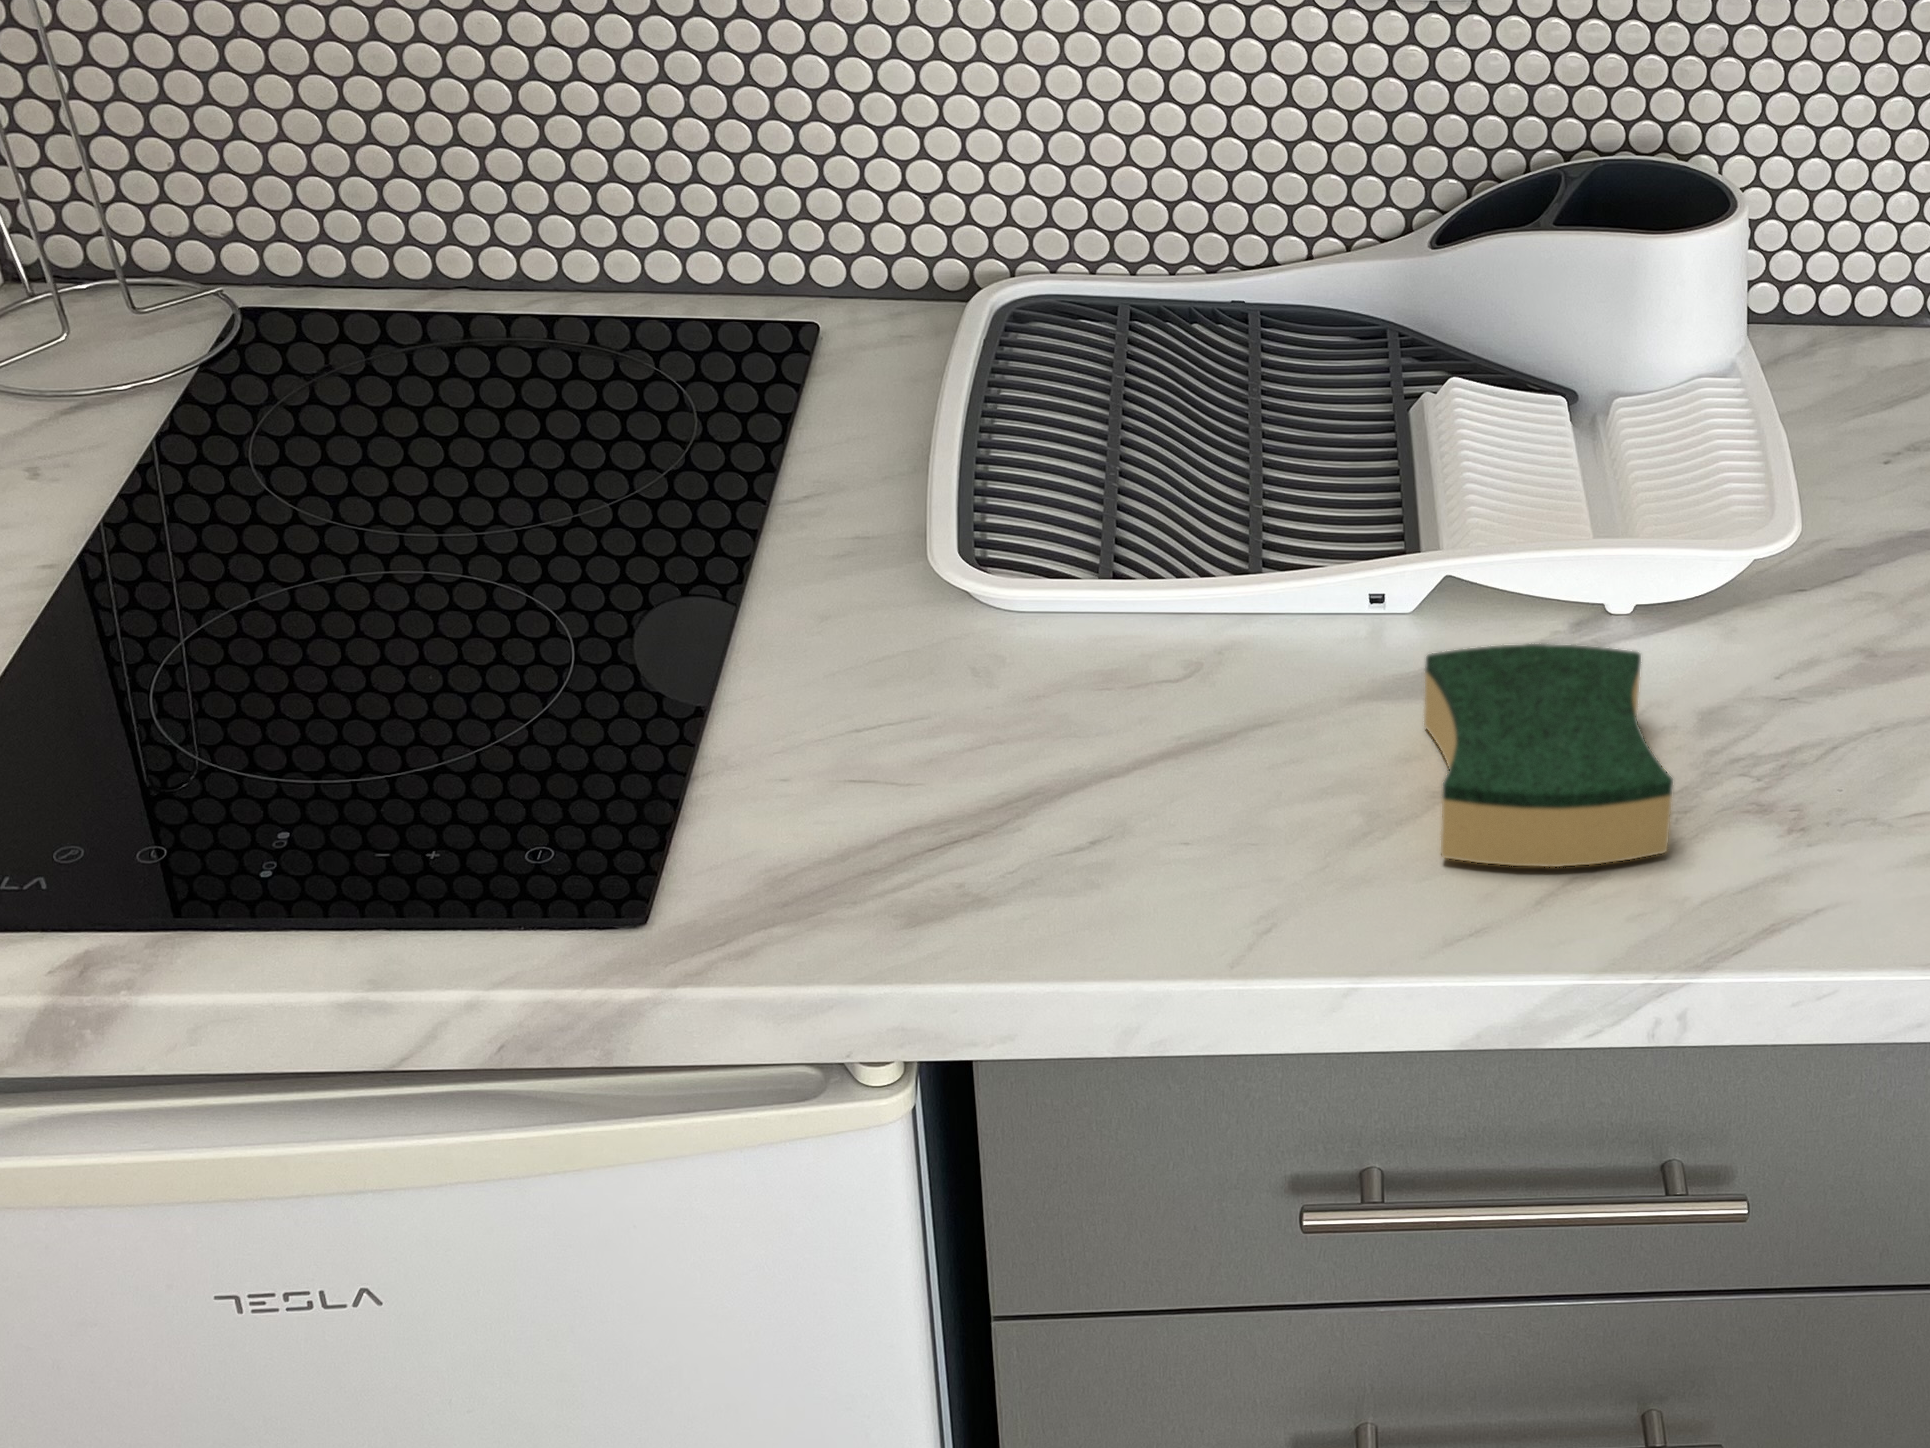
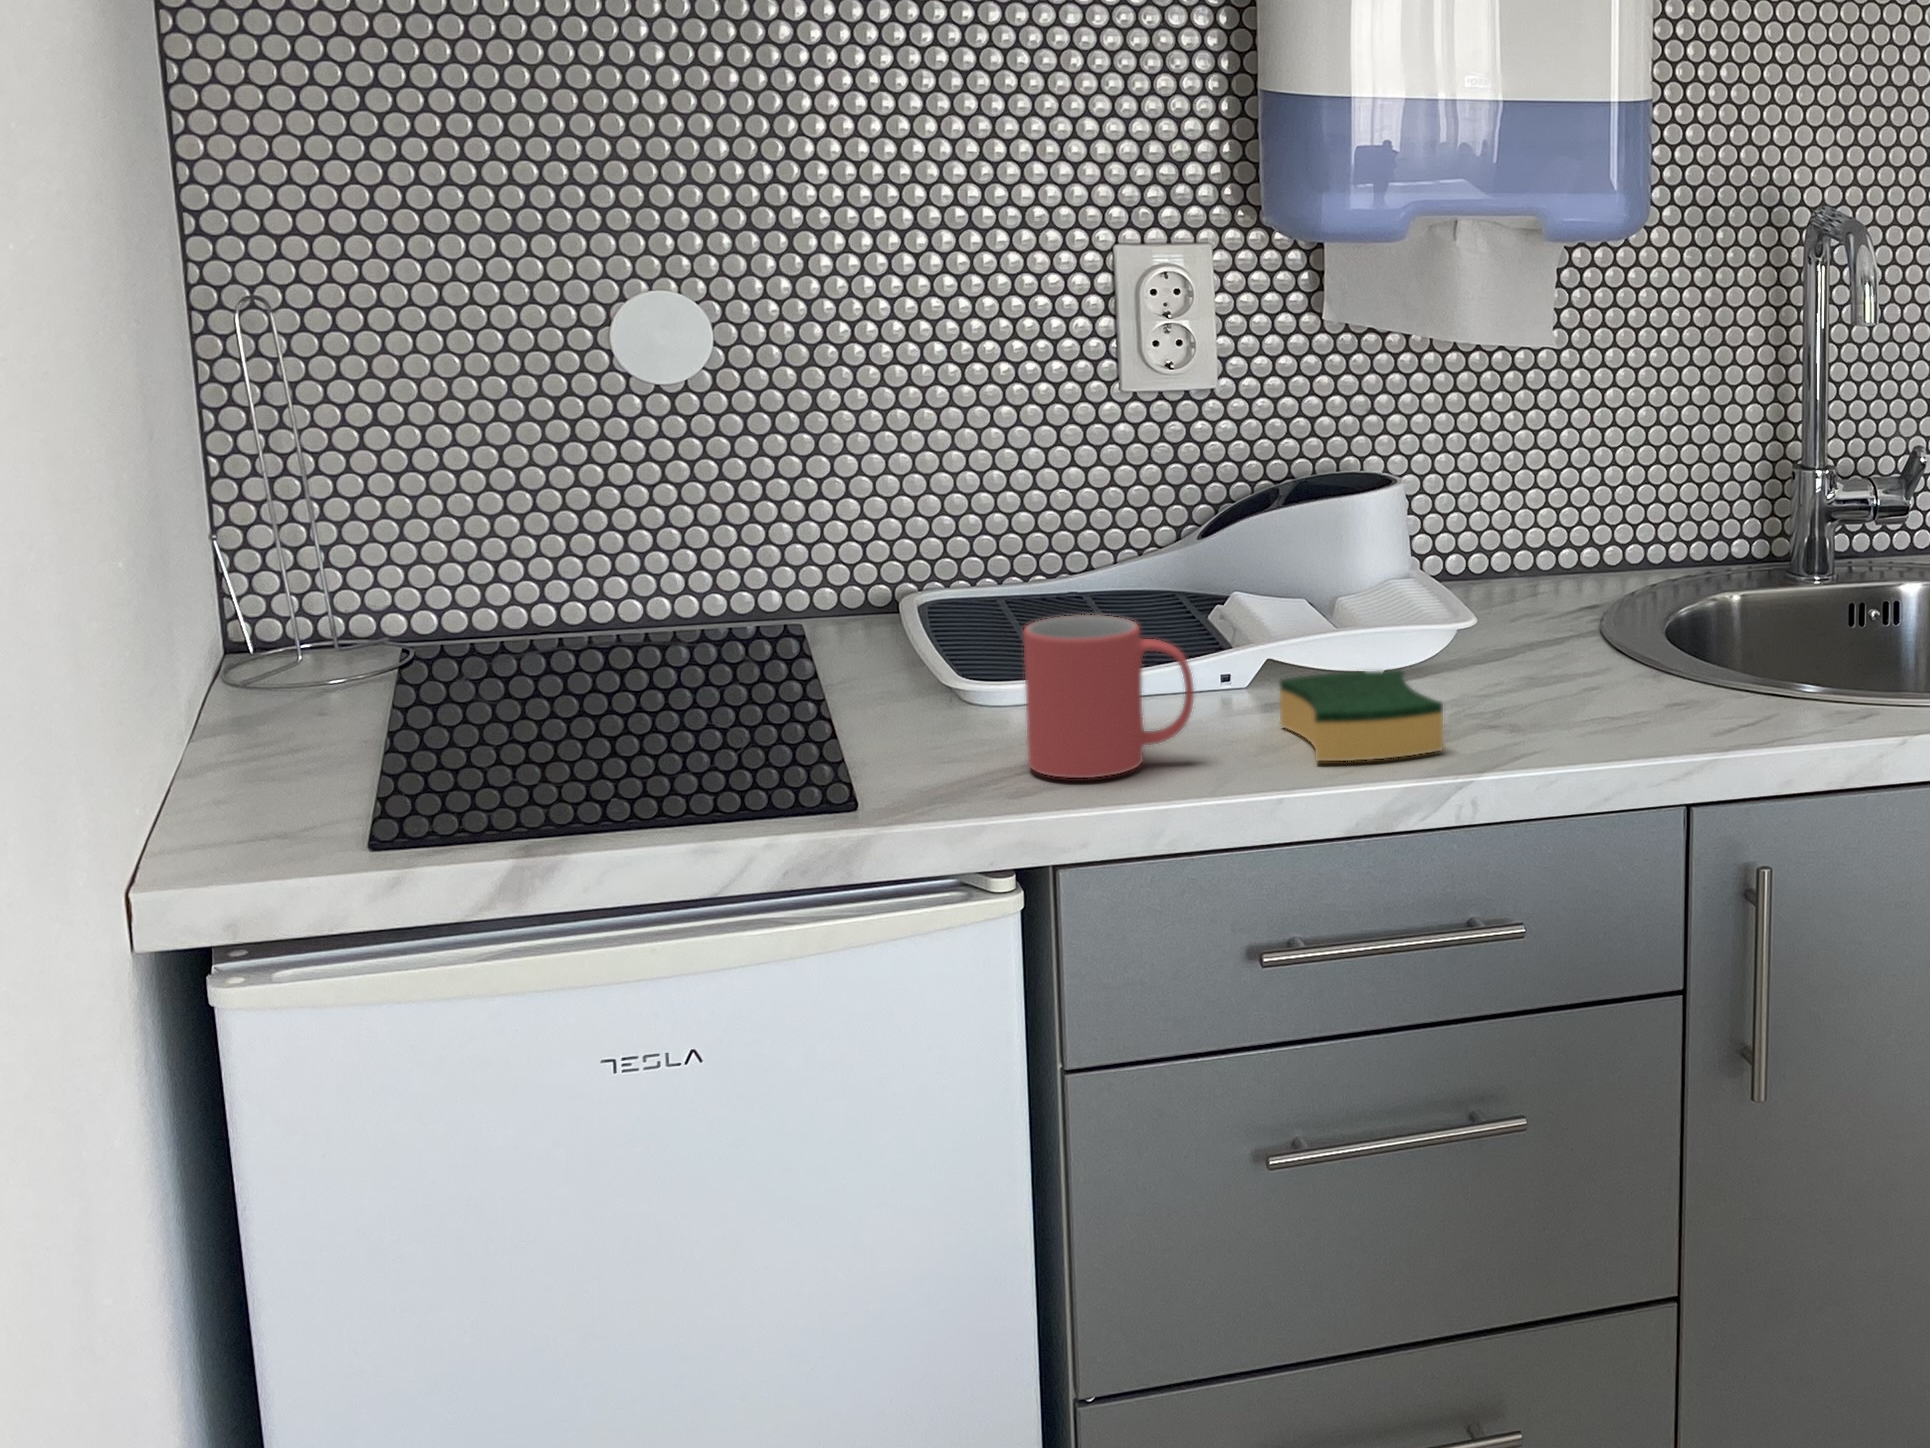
mug: none [954,548,1246,853] -> present [1024,615,1194,778]

